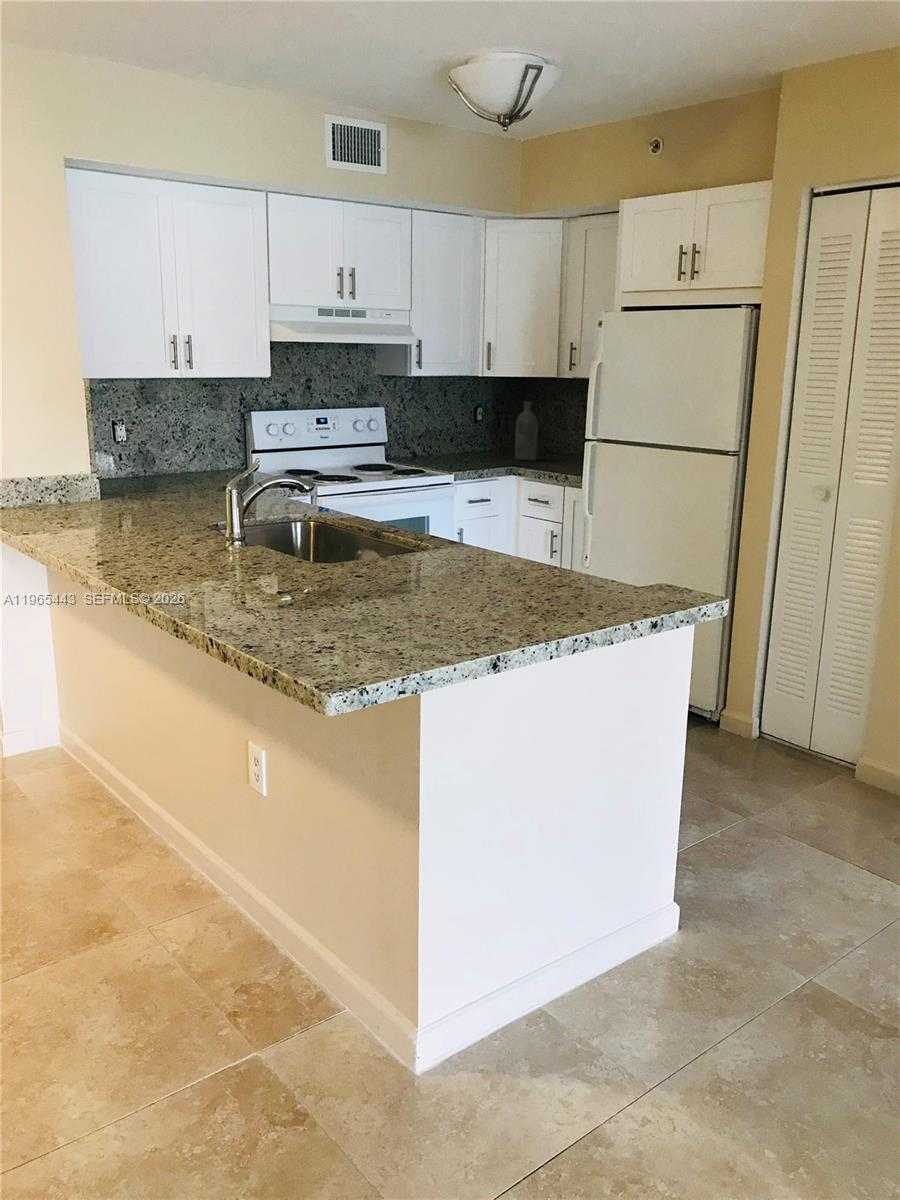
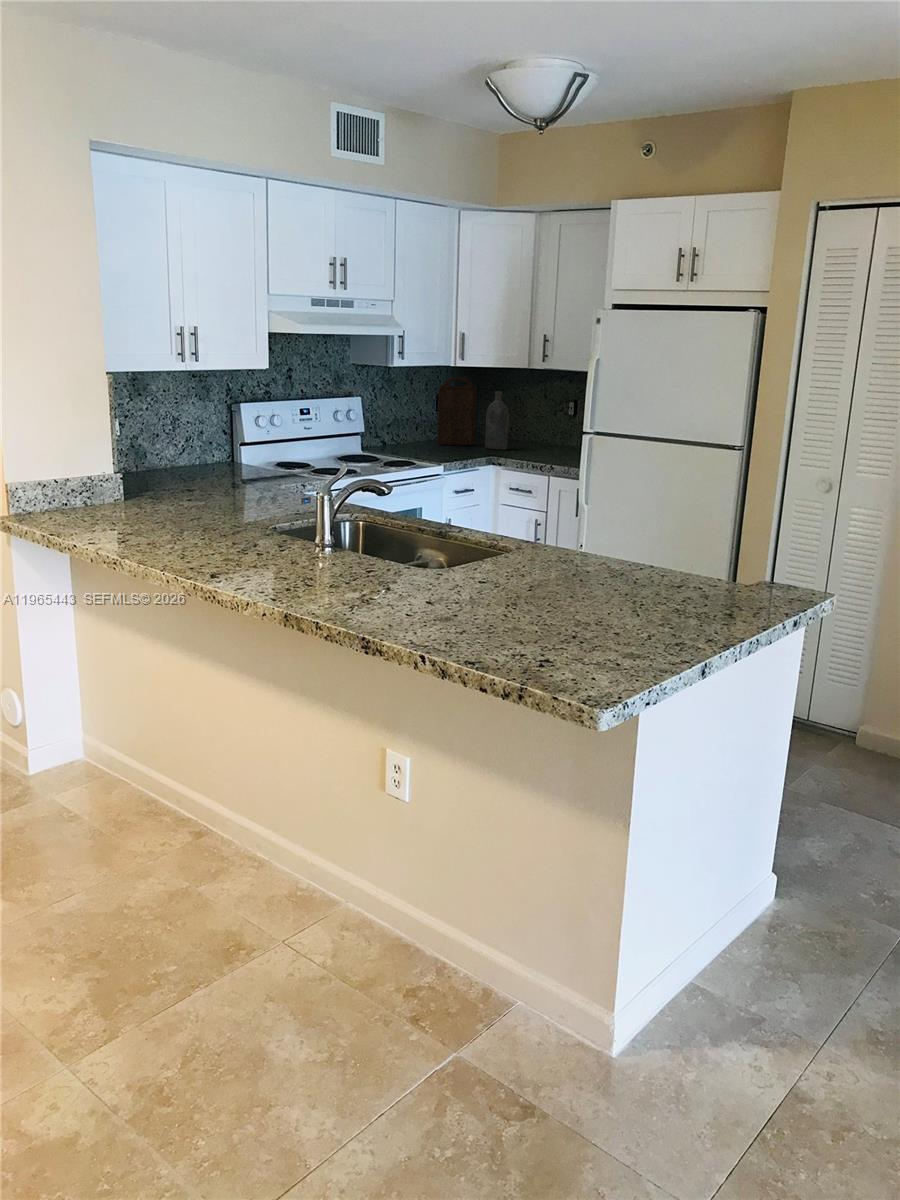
cutting board: none [469,388,509,456] -> present [437,377,477,445]

